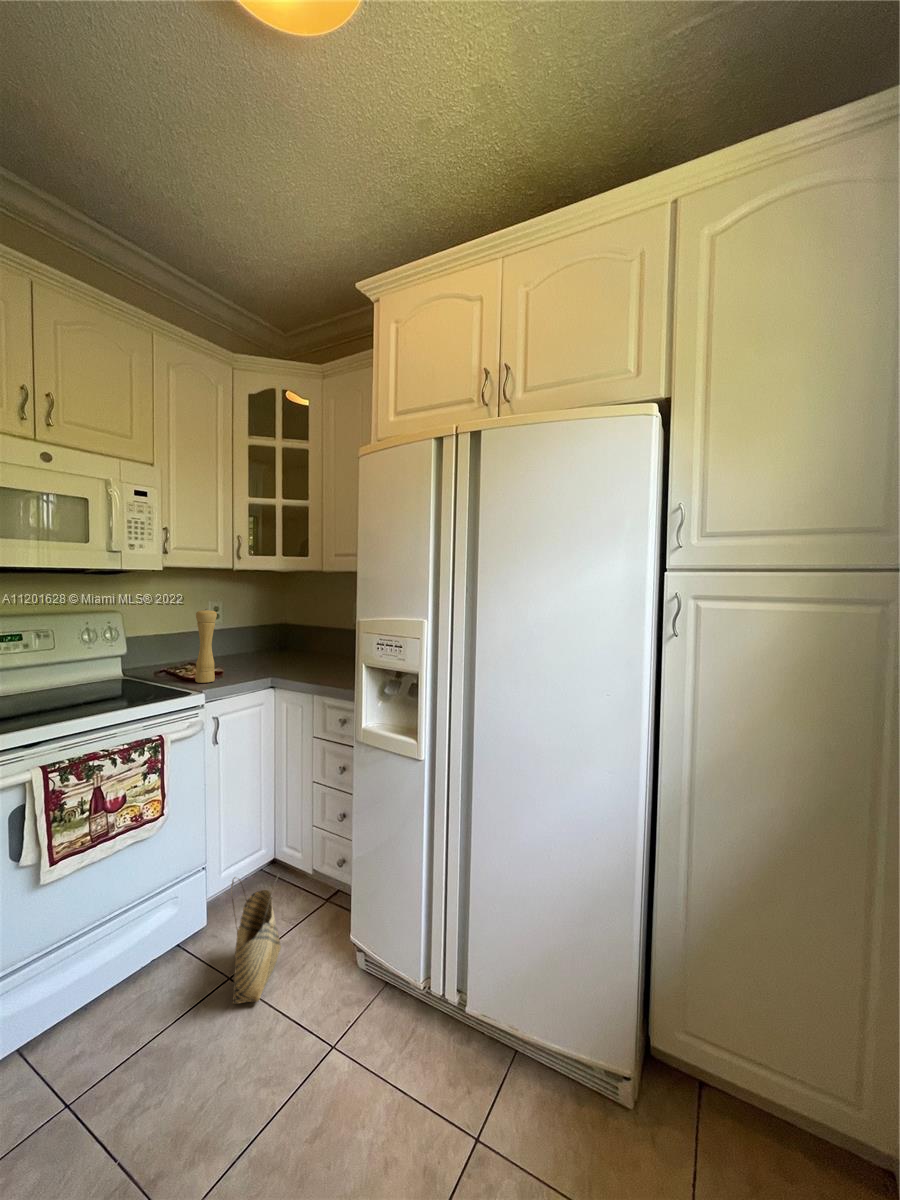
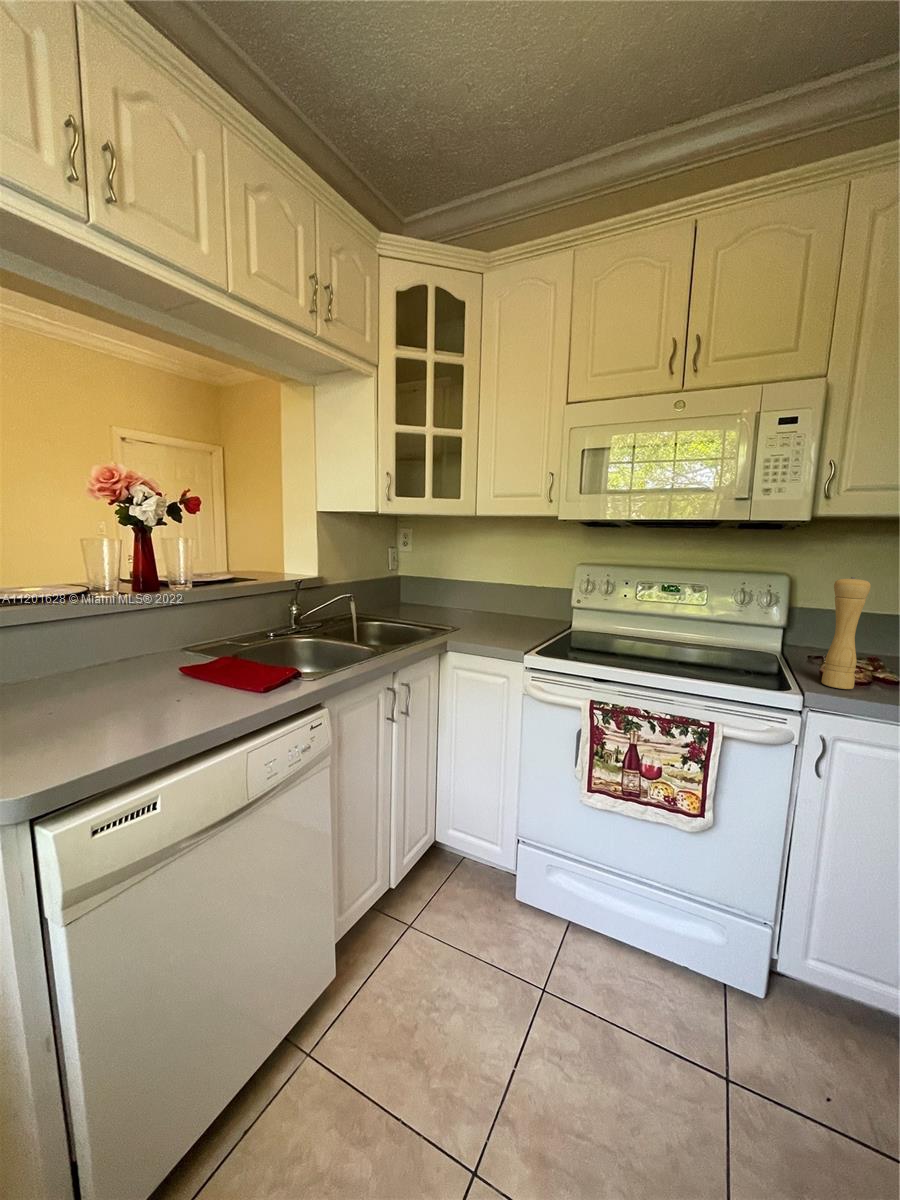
woven basket: present [231,875,281,1004] -> none [686,961,805,1150]

